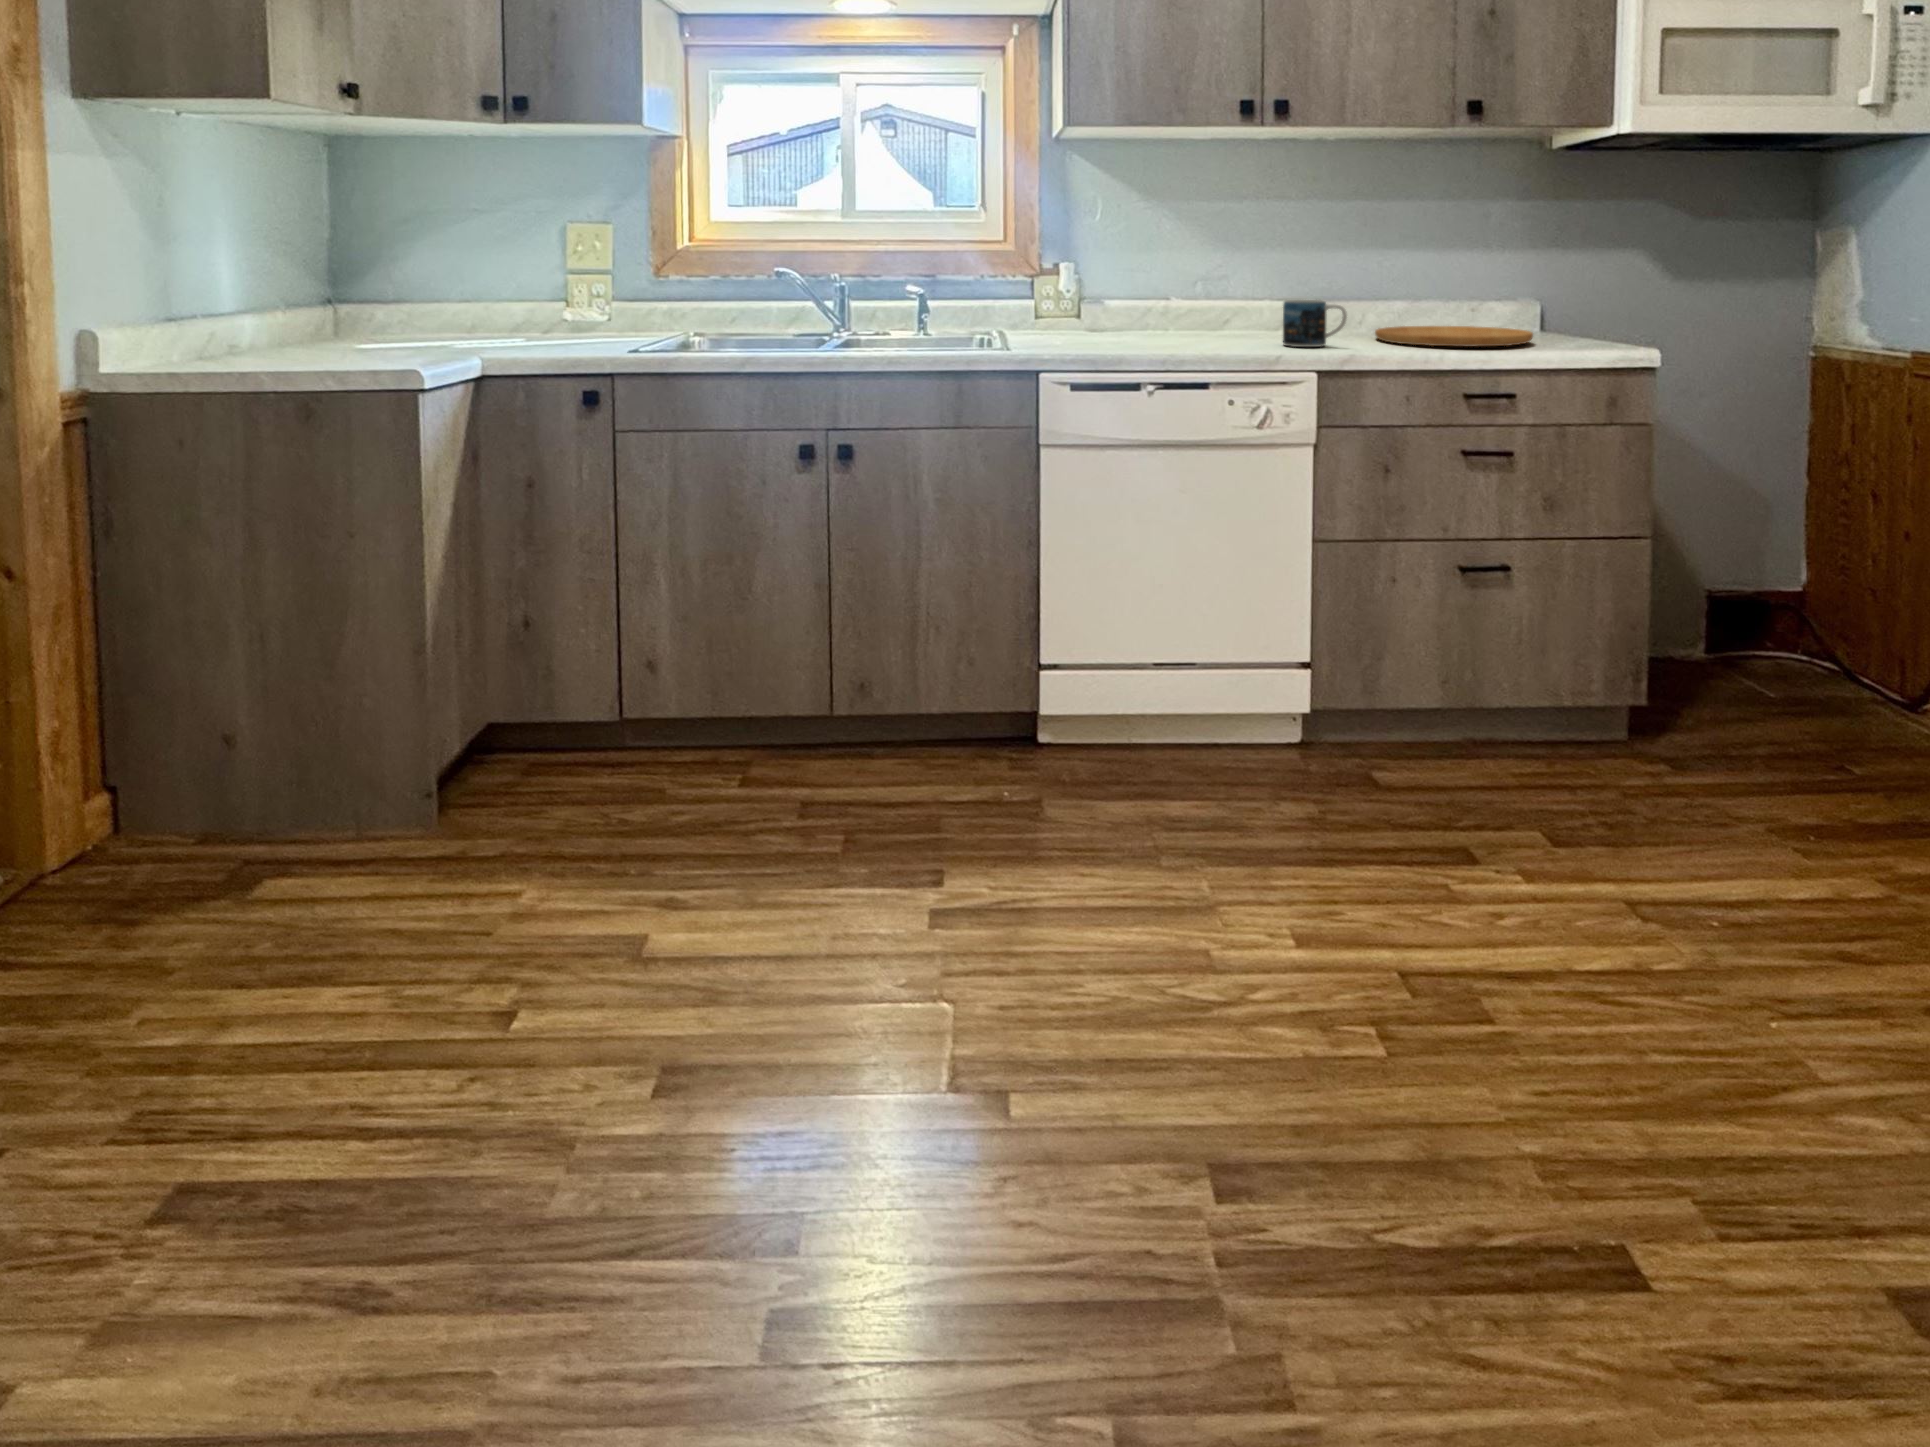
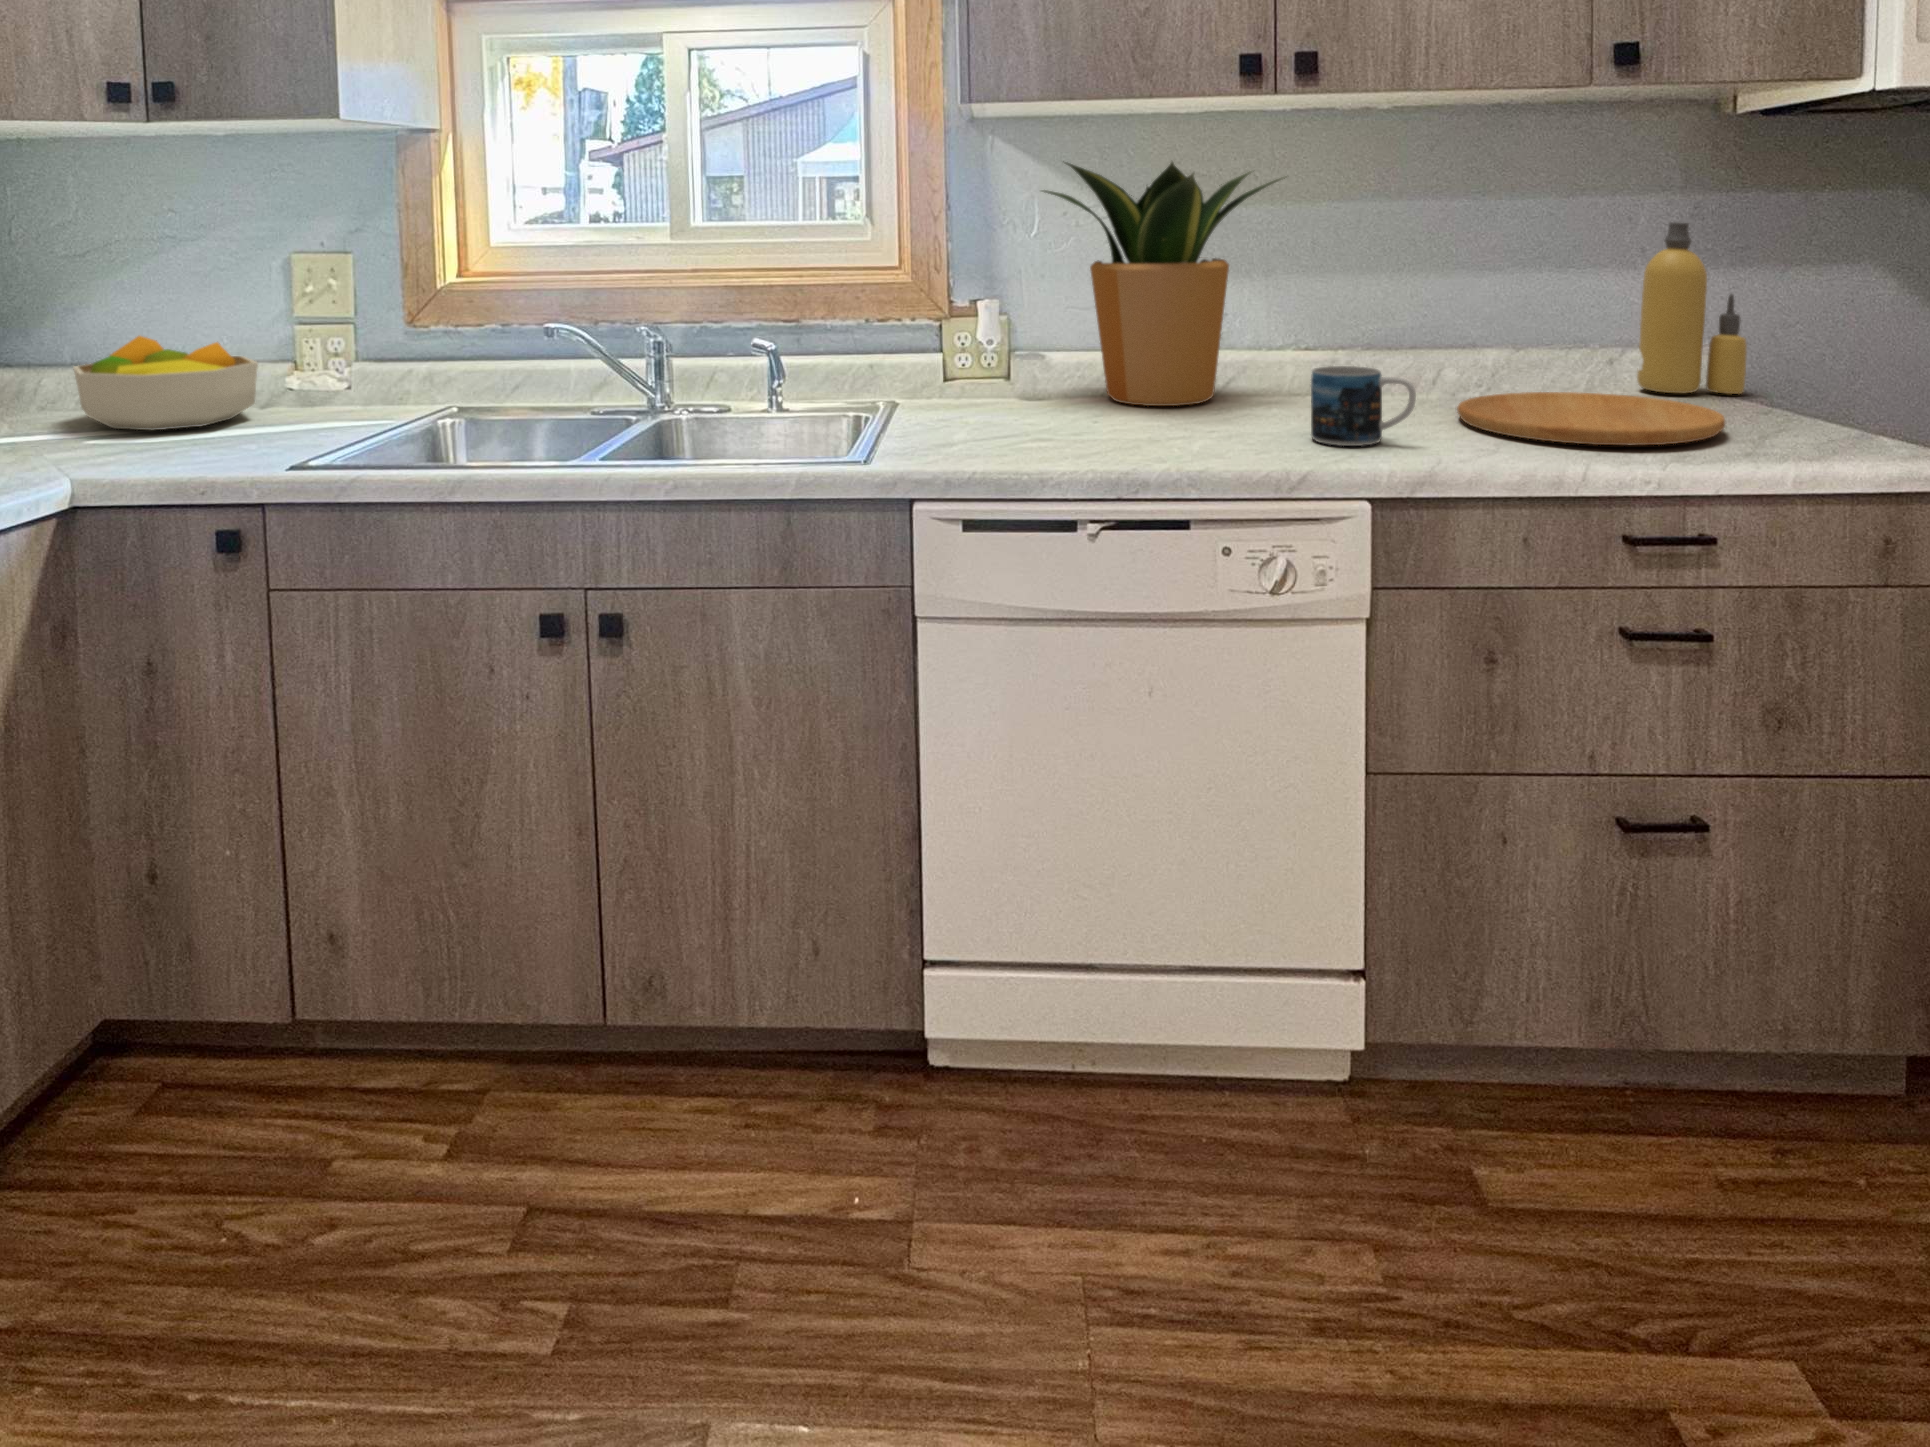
potted plant: none [1104,167,1270,333] -> present [1043,162,1285,406]
bottle: none [1493,218,1560,330] -> present [1637,222,1747,394]
fruit bowl: none [423,277,559,339] -> present [73,336,258,430]

